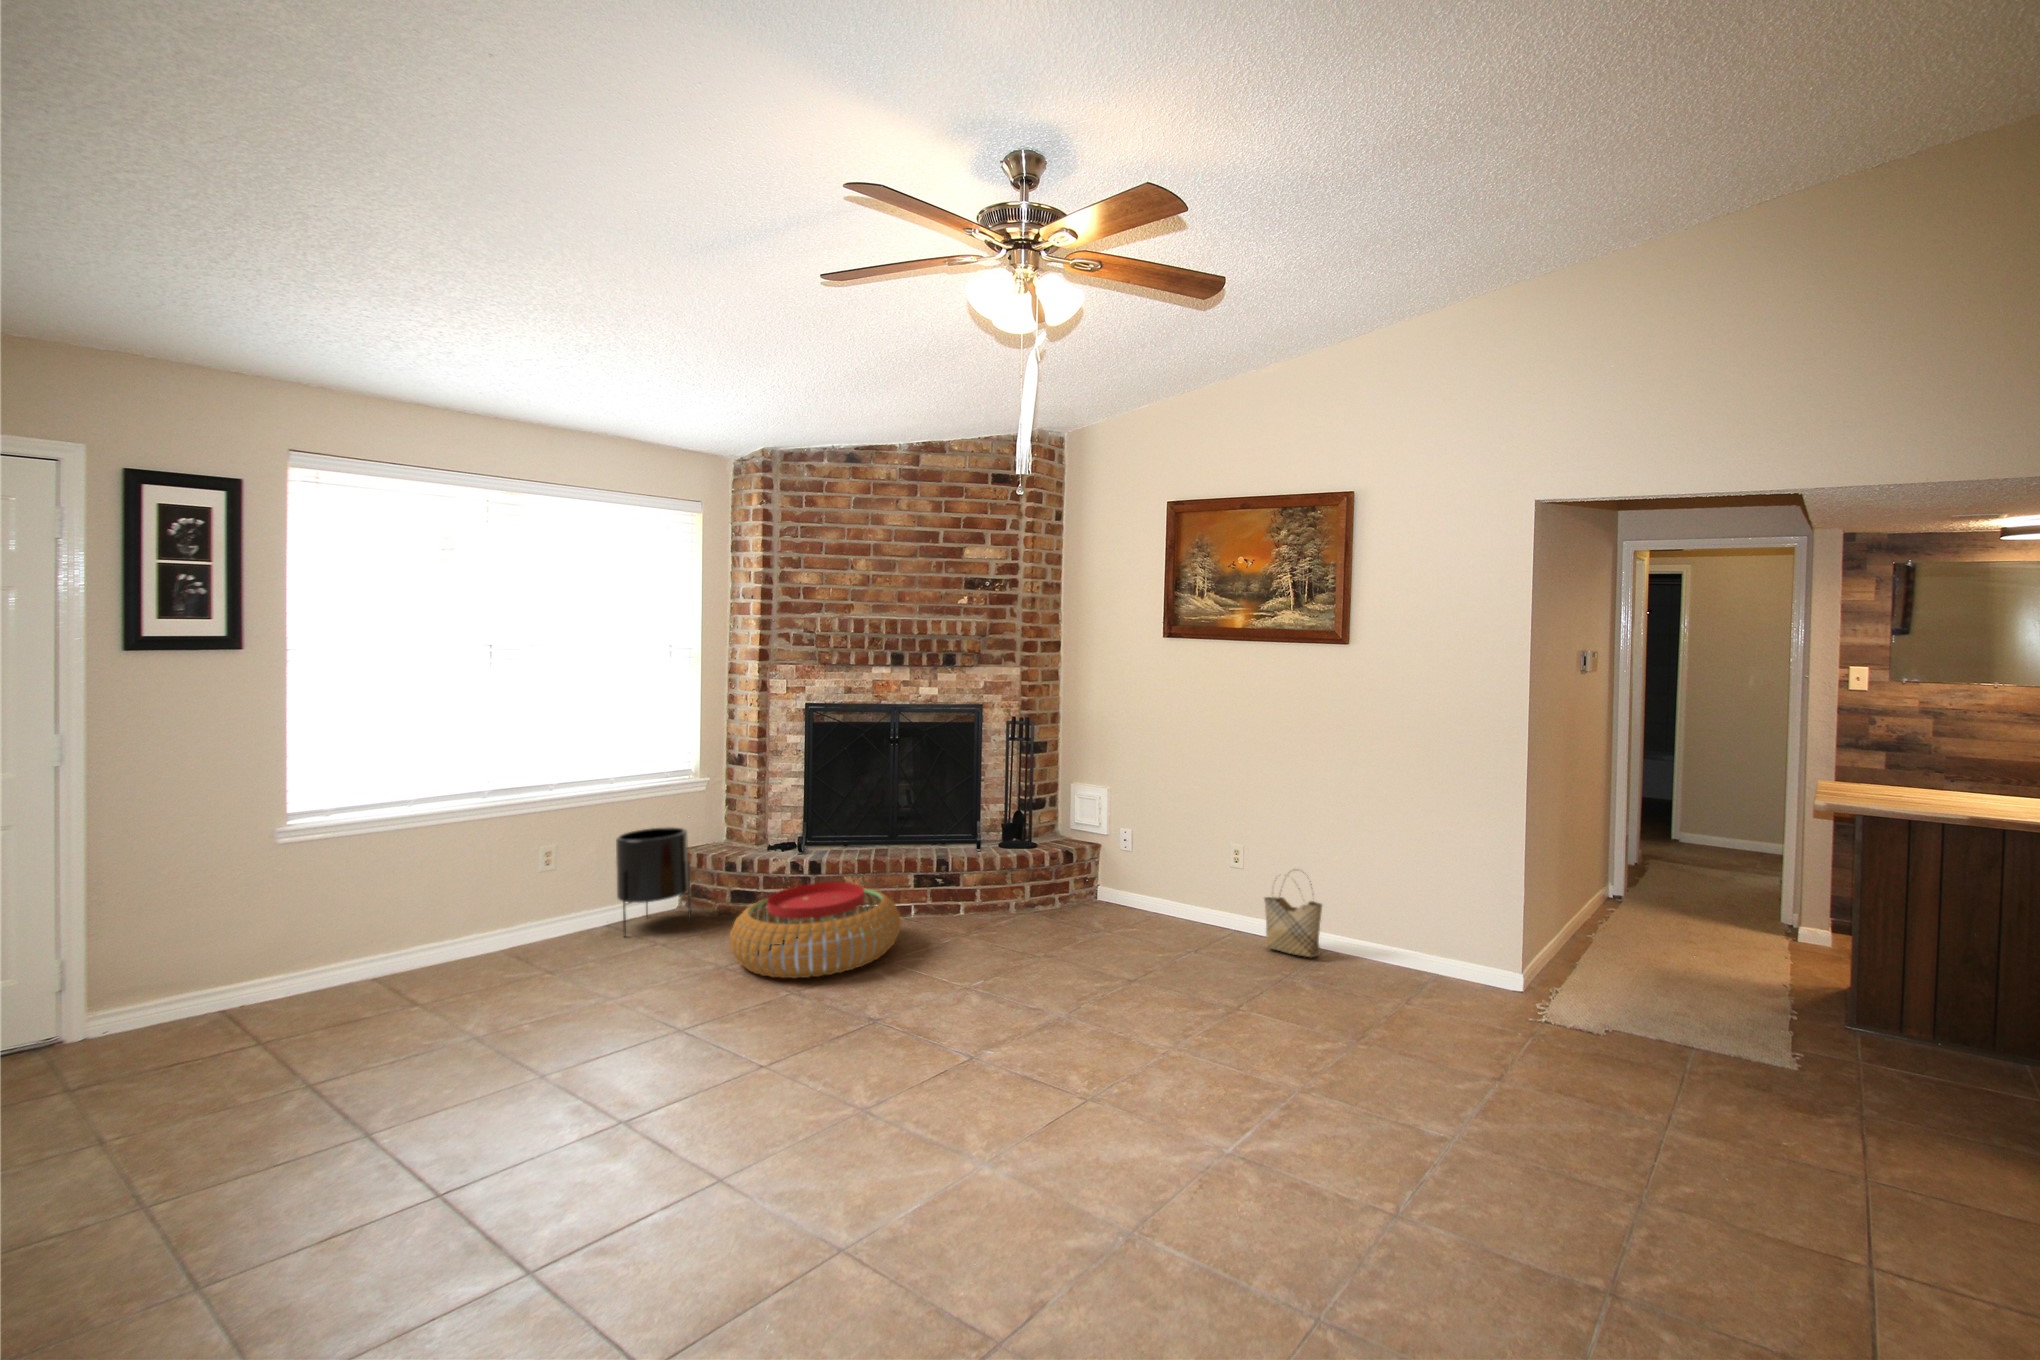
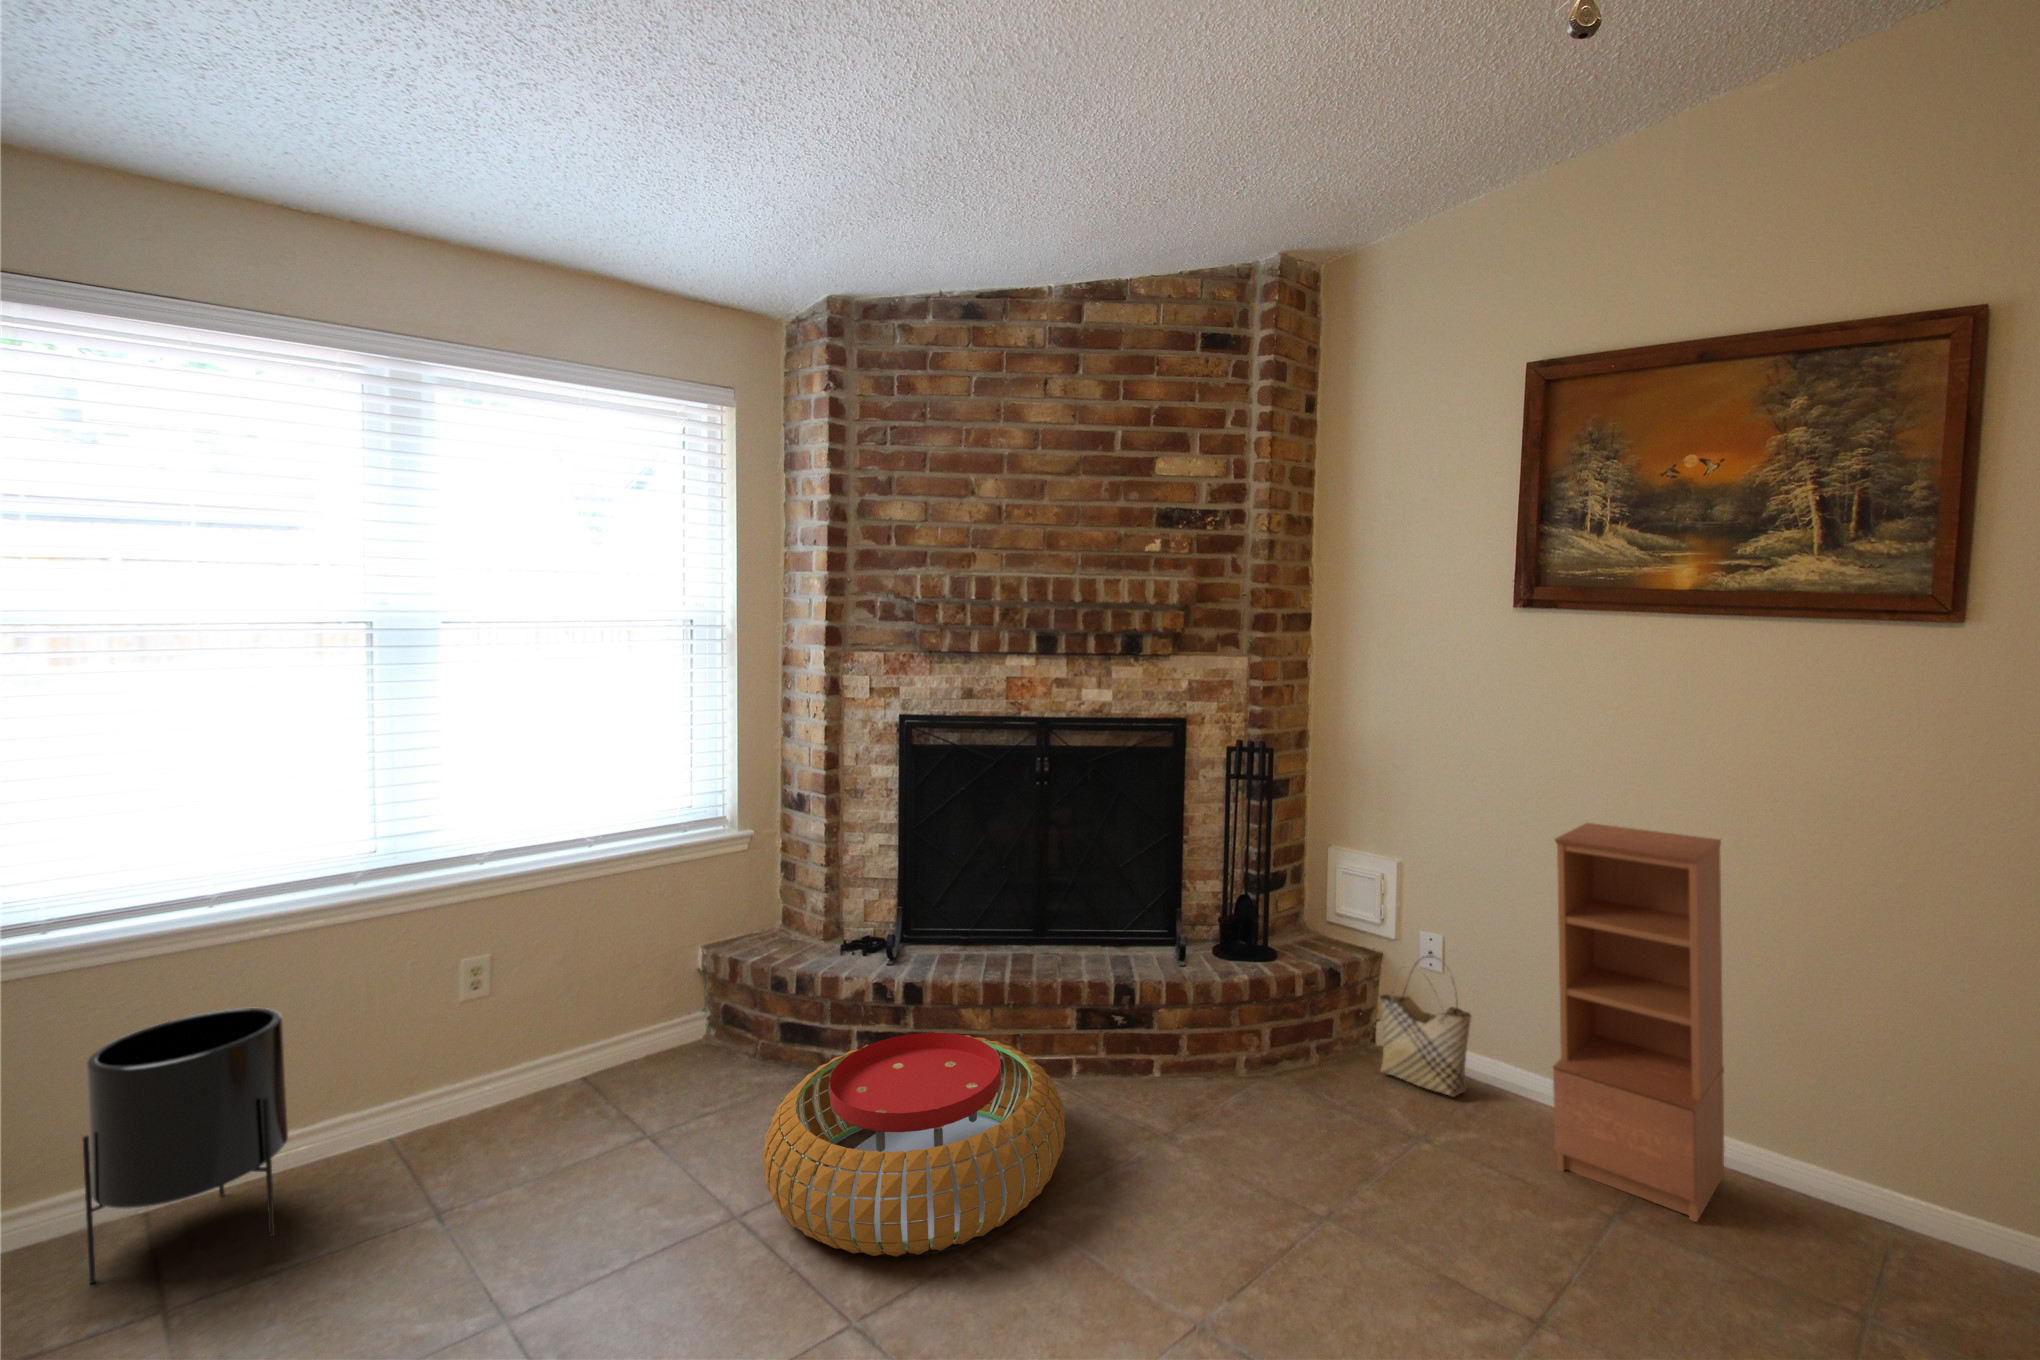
bookcase: none [1165,755,1253,951] -> present [1553,823,1724,1222]
planter: present [616,827,691,936] -> present [82,1008,288,1284]
woven basket: present [1264,872,1322,957] -> present [1380,956,1471,1097]

